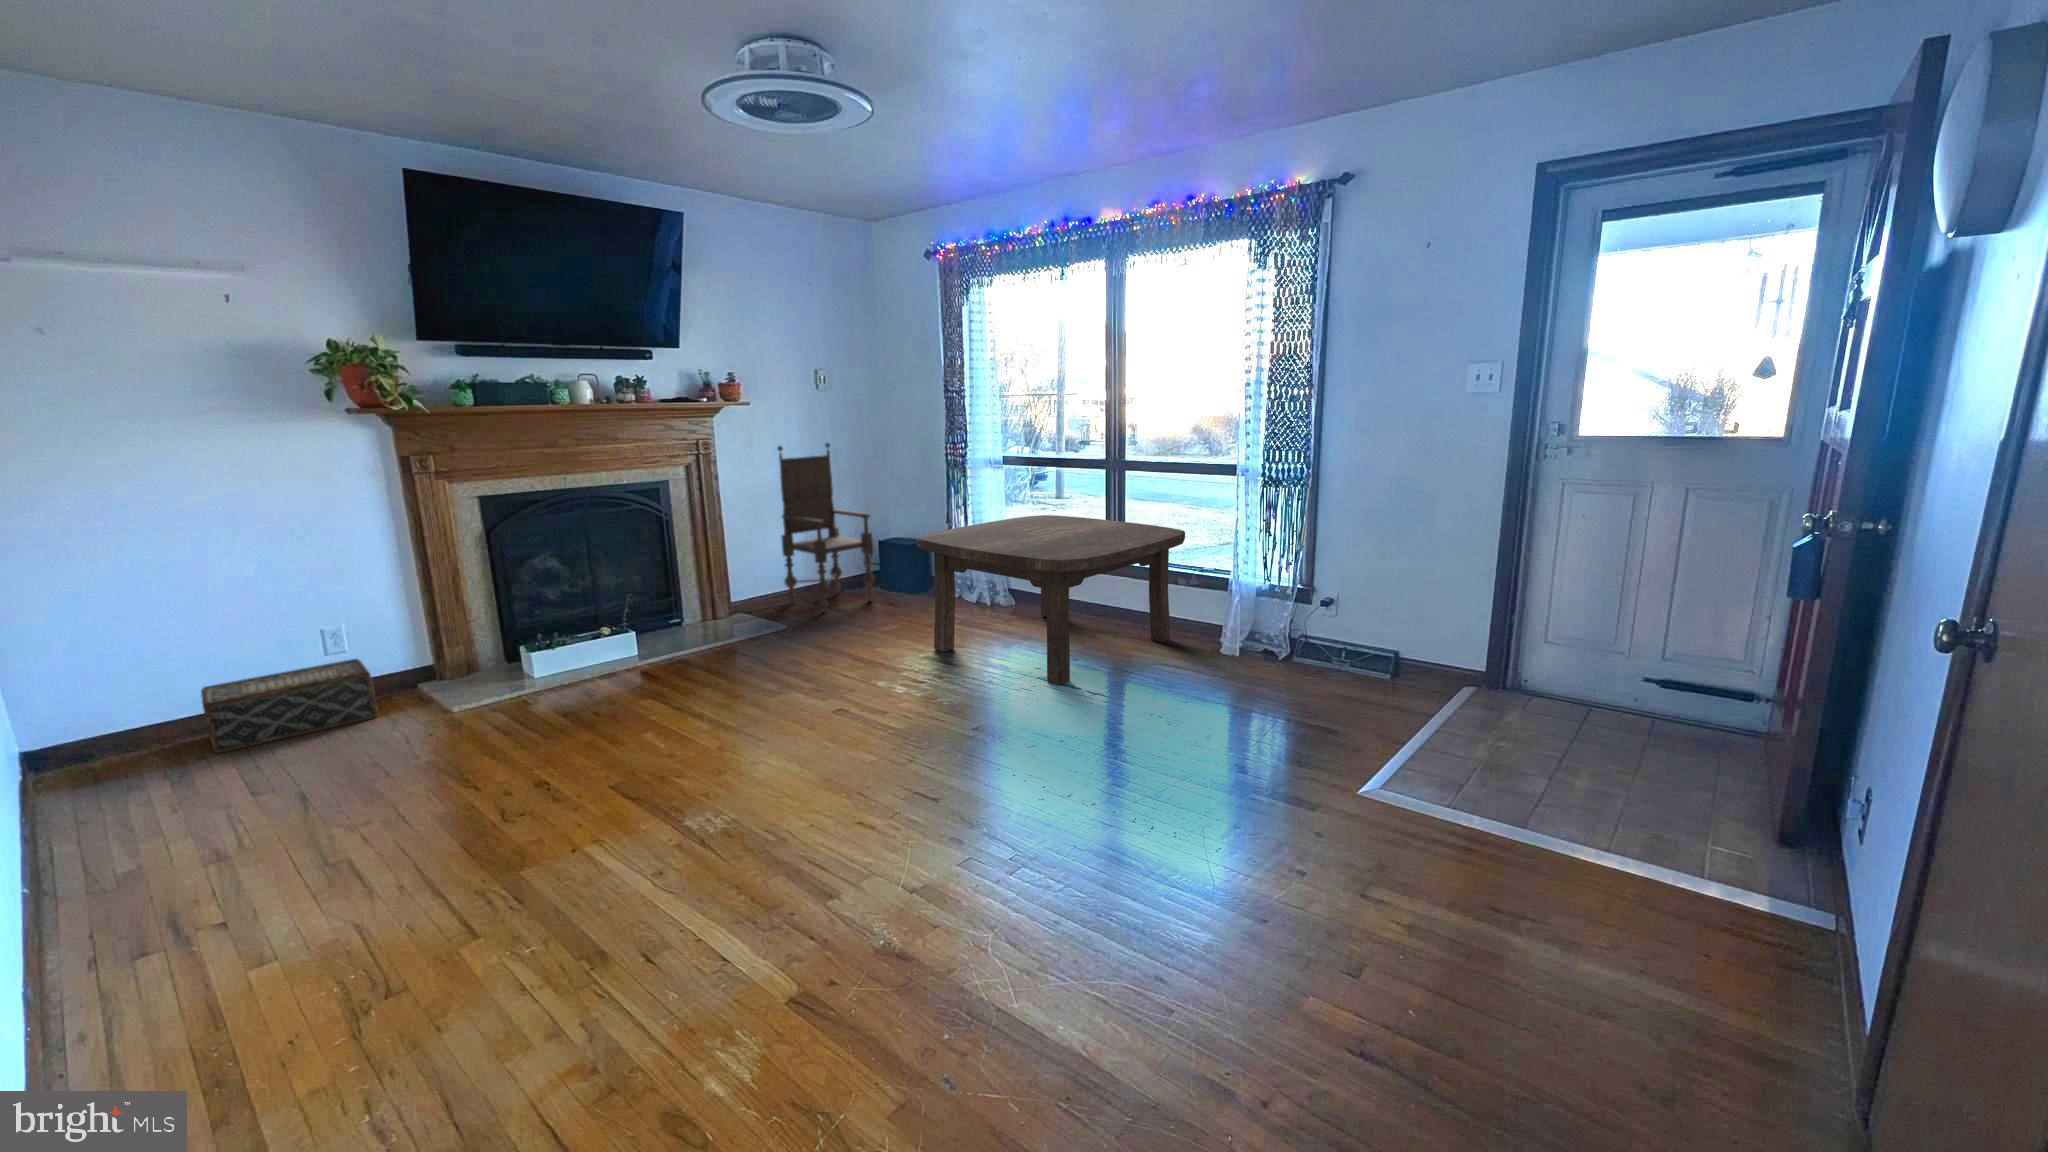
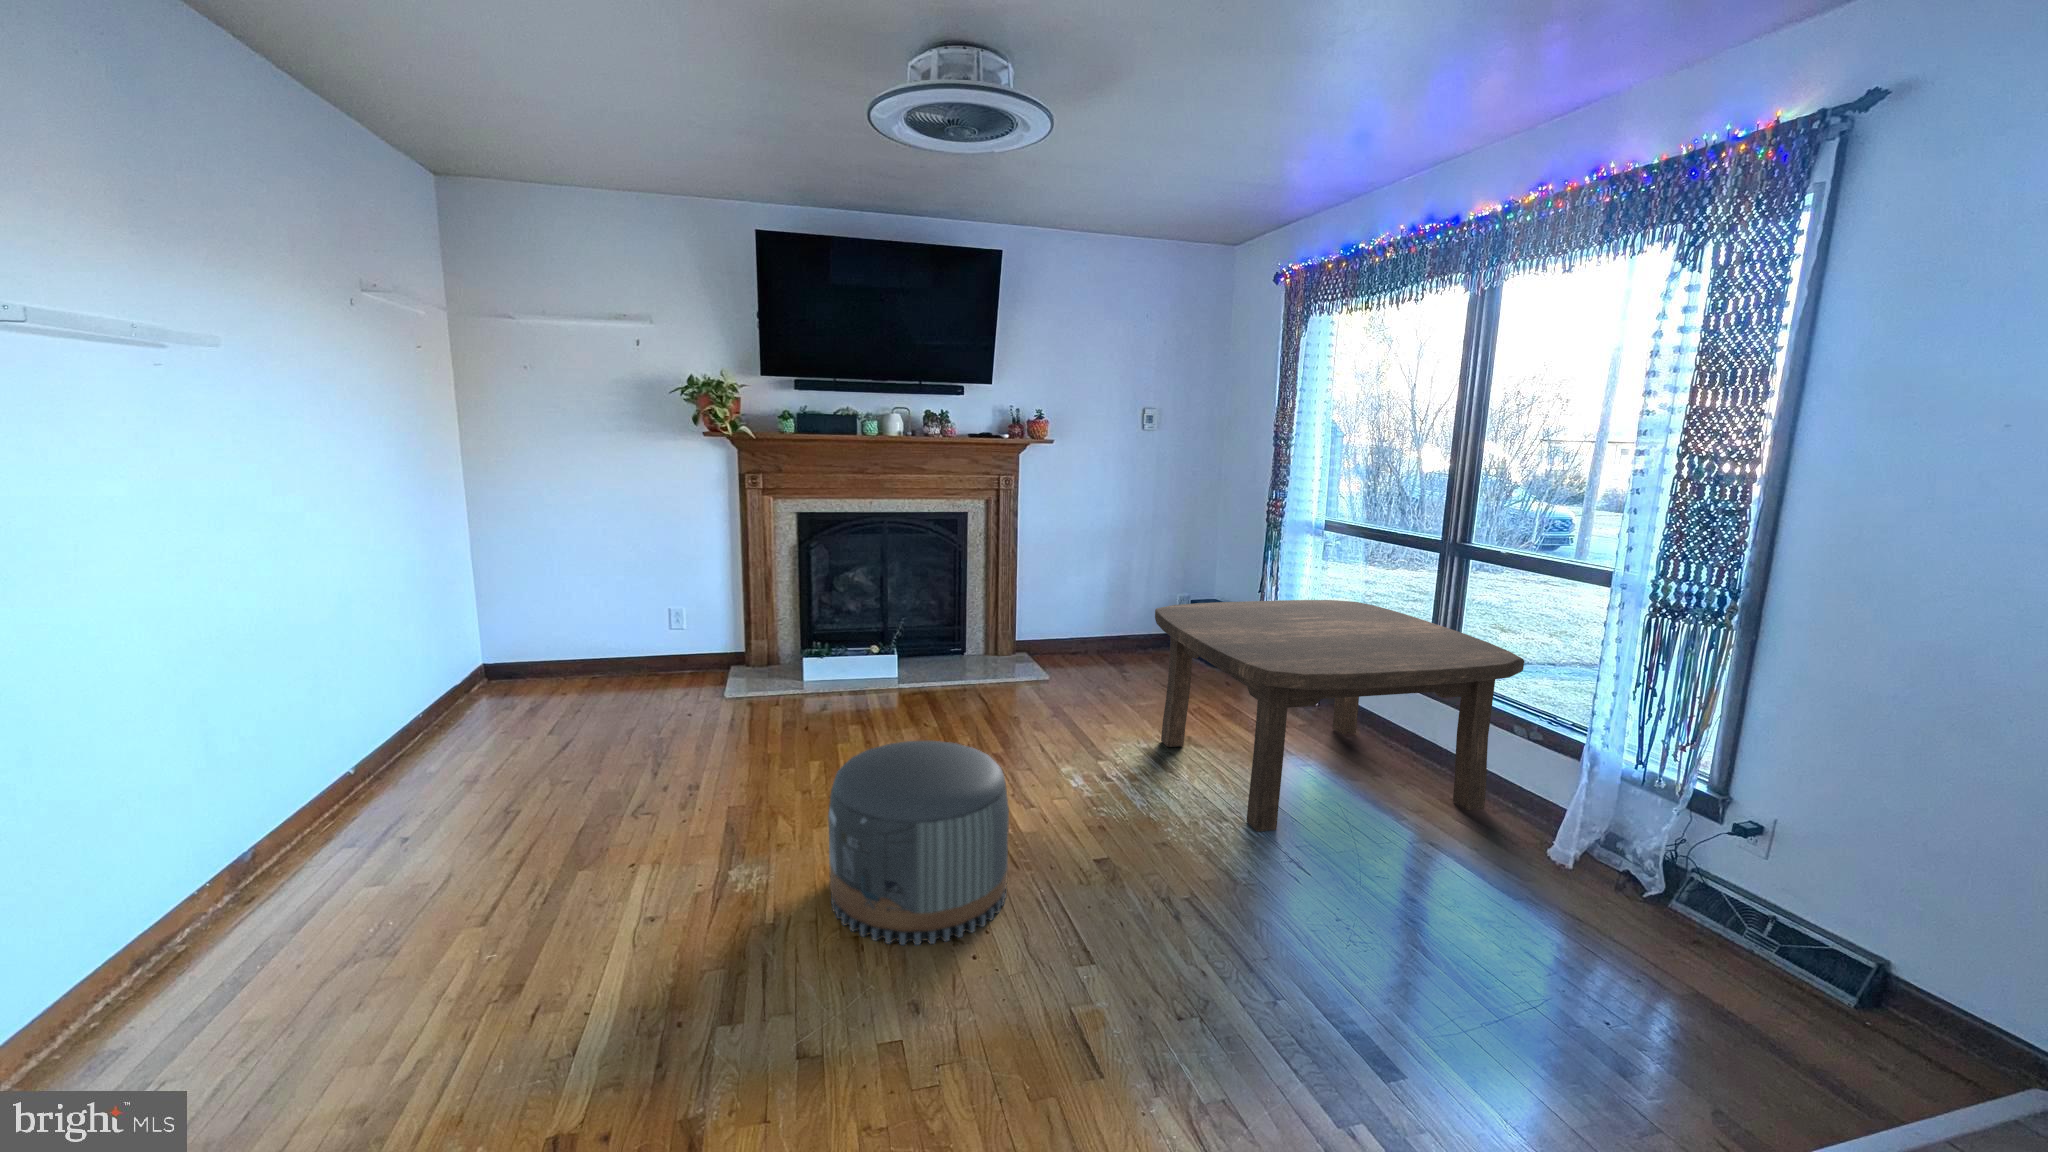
armchair: present [777,443,875,613] -> none [1076,486,1168,670]
woven basket: present [201,659,378,753] -> none [575,635,695,691]
pouf: none [788,659,948,826] -> present [828,741,1009,945]

